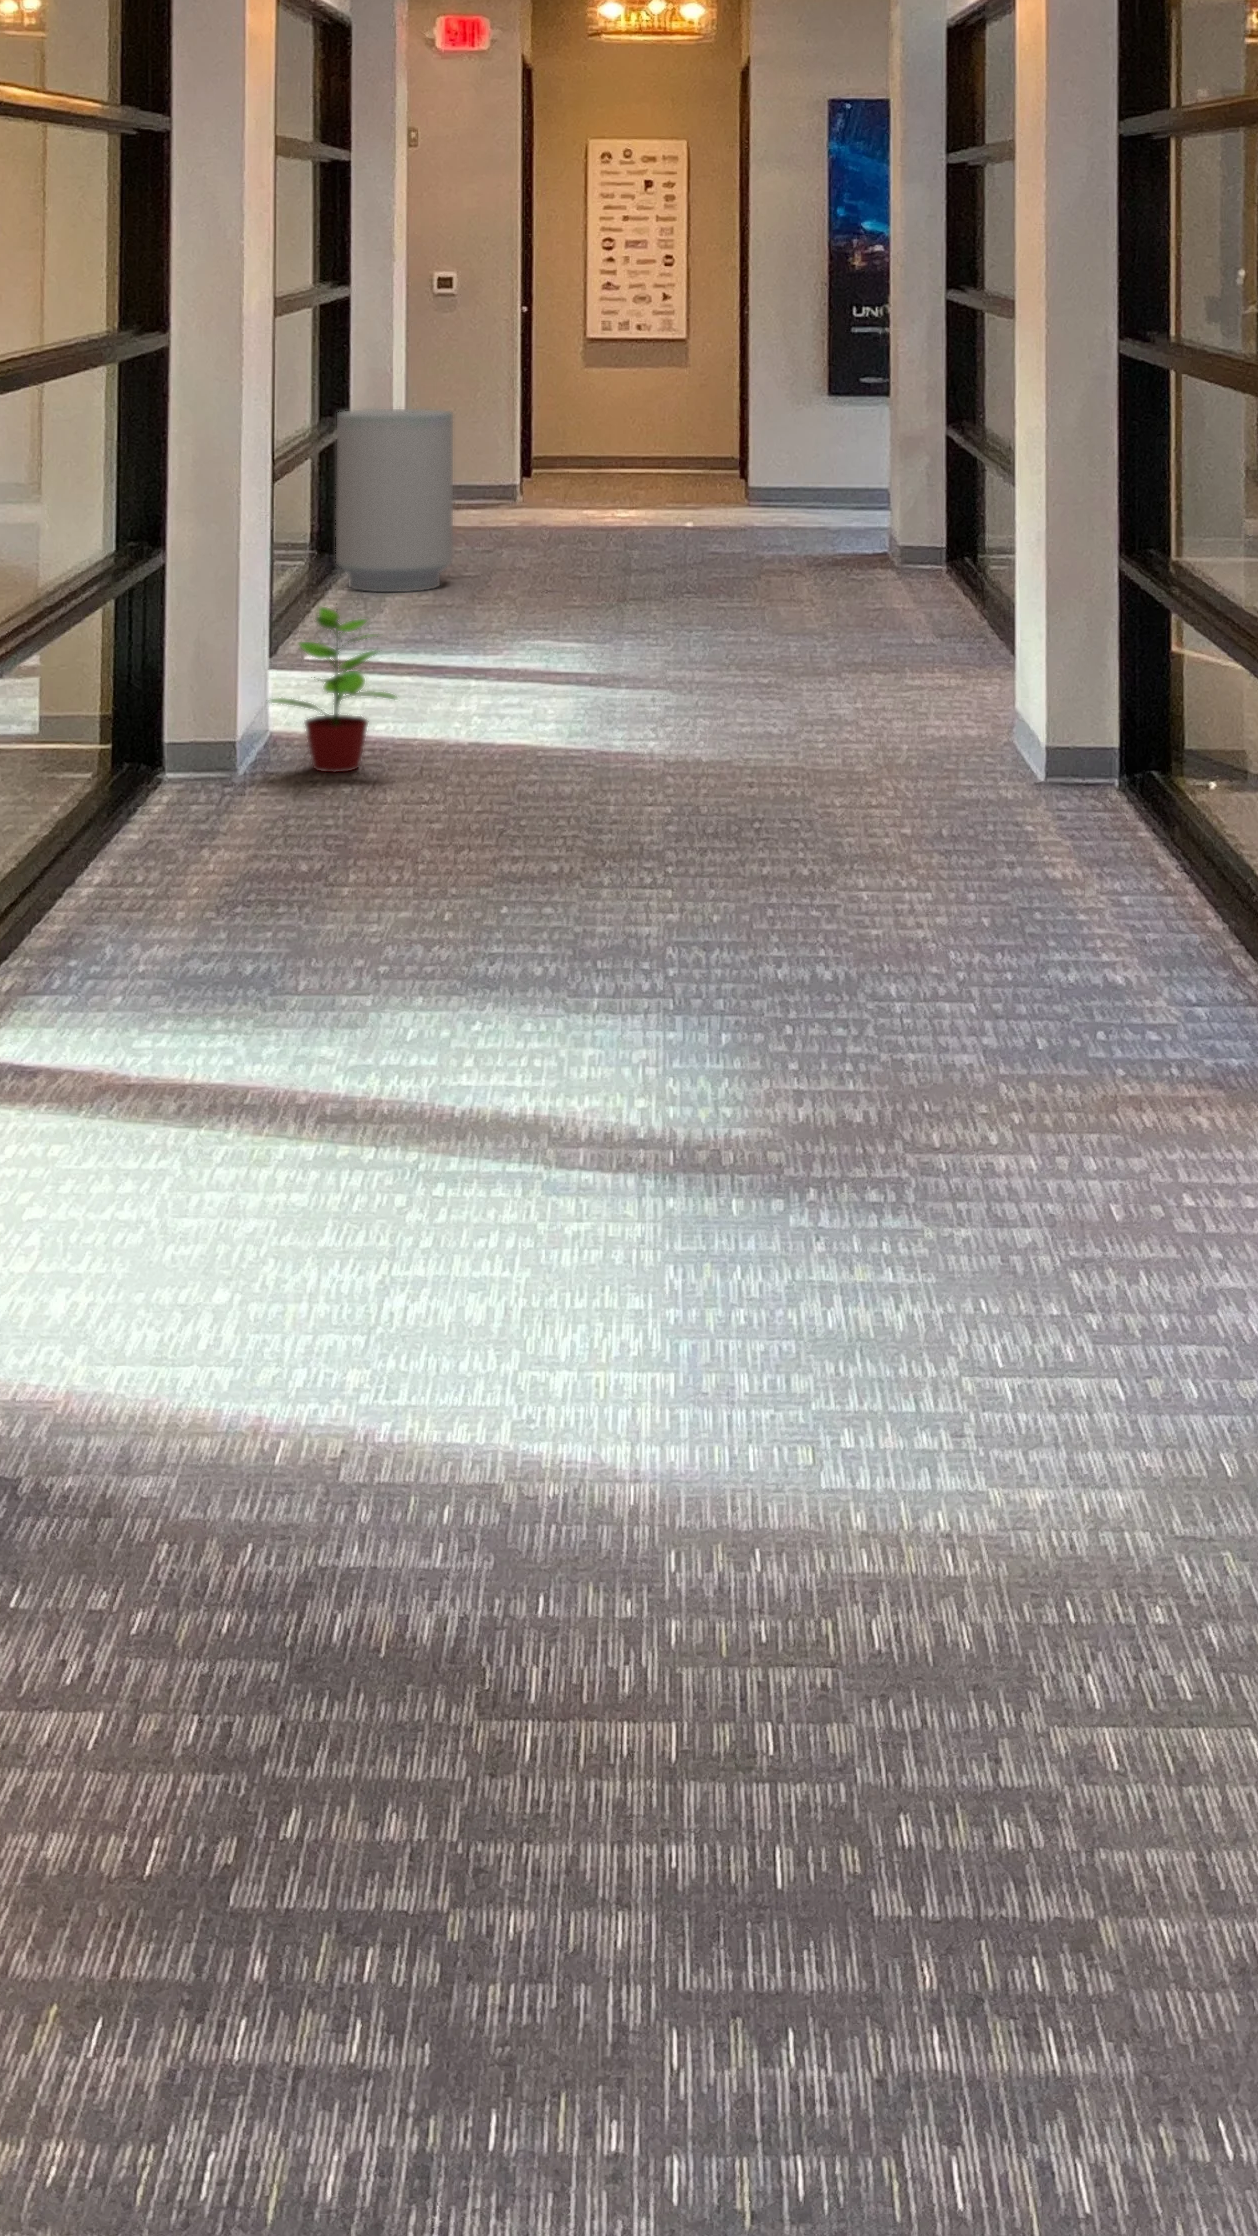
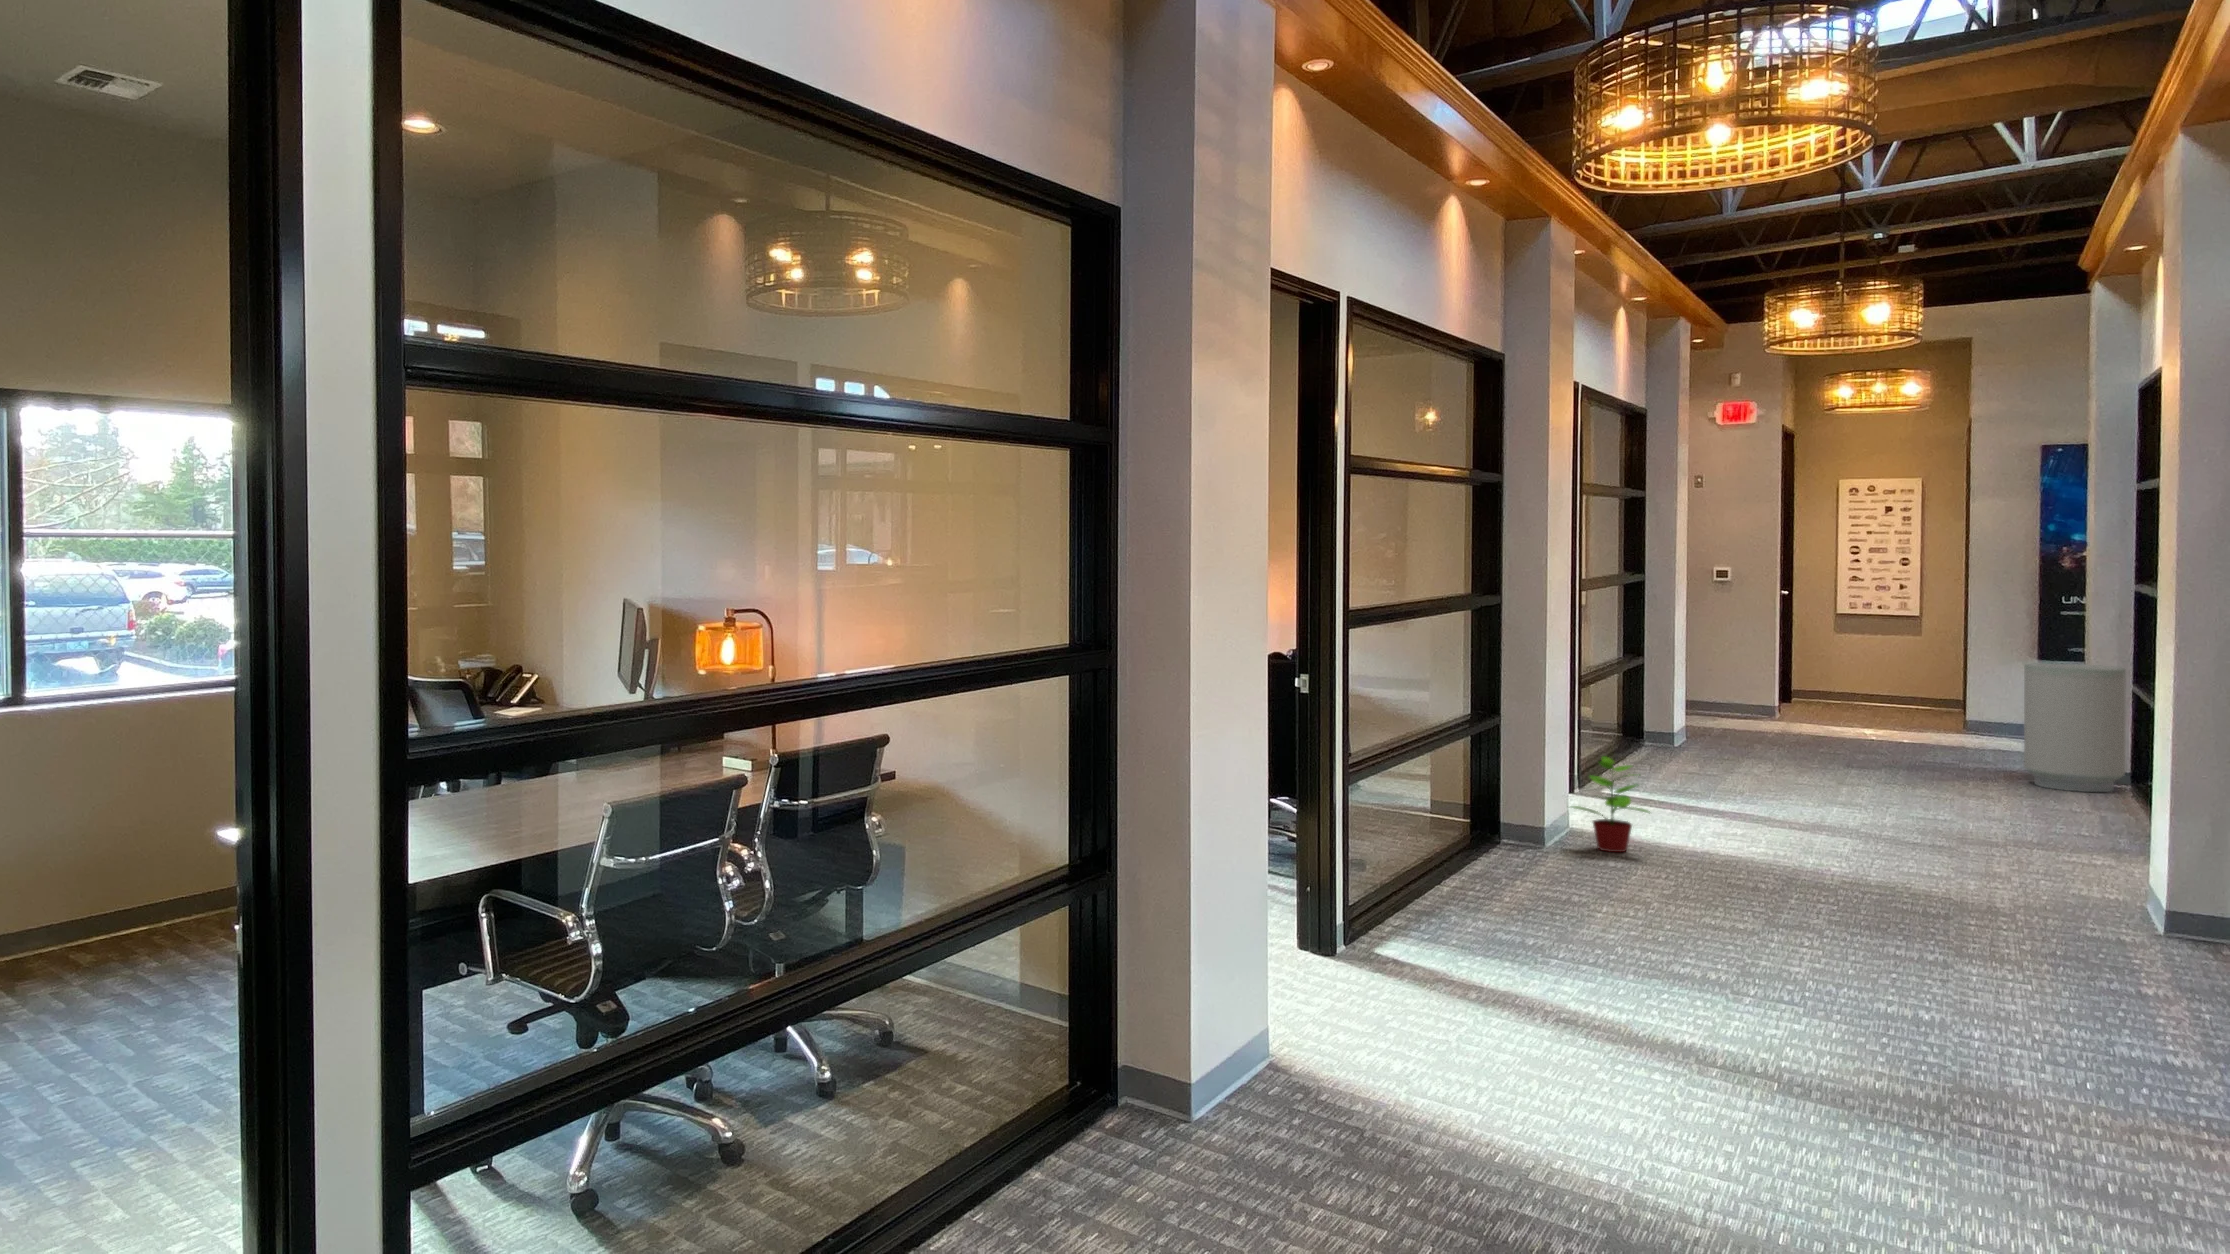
trash can: present [336,409,453,592] -> present [2024,663,2126,792]

